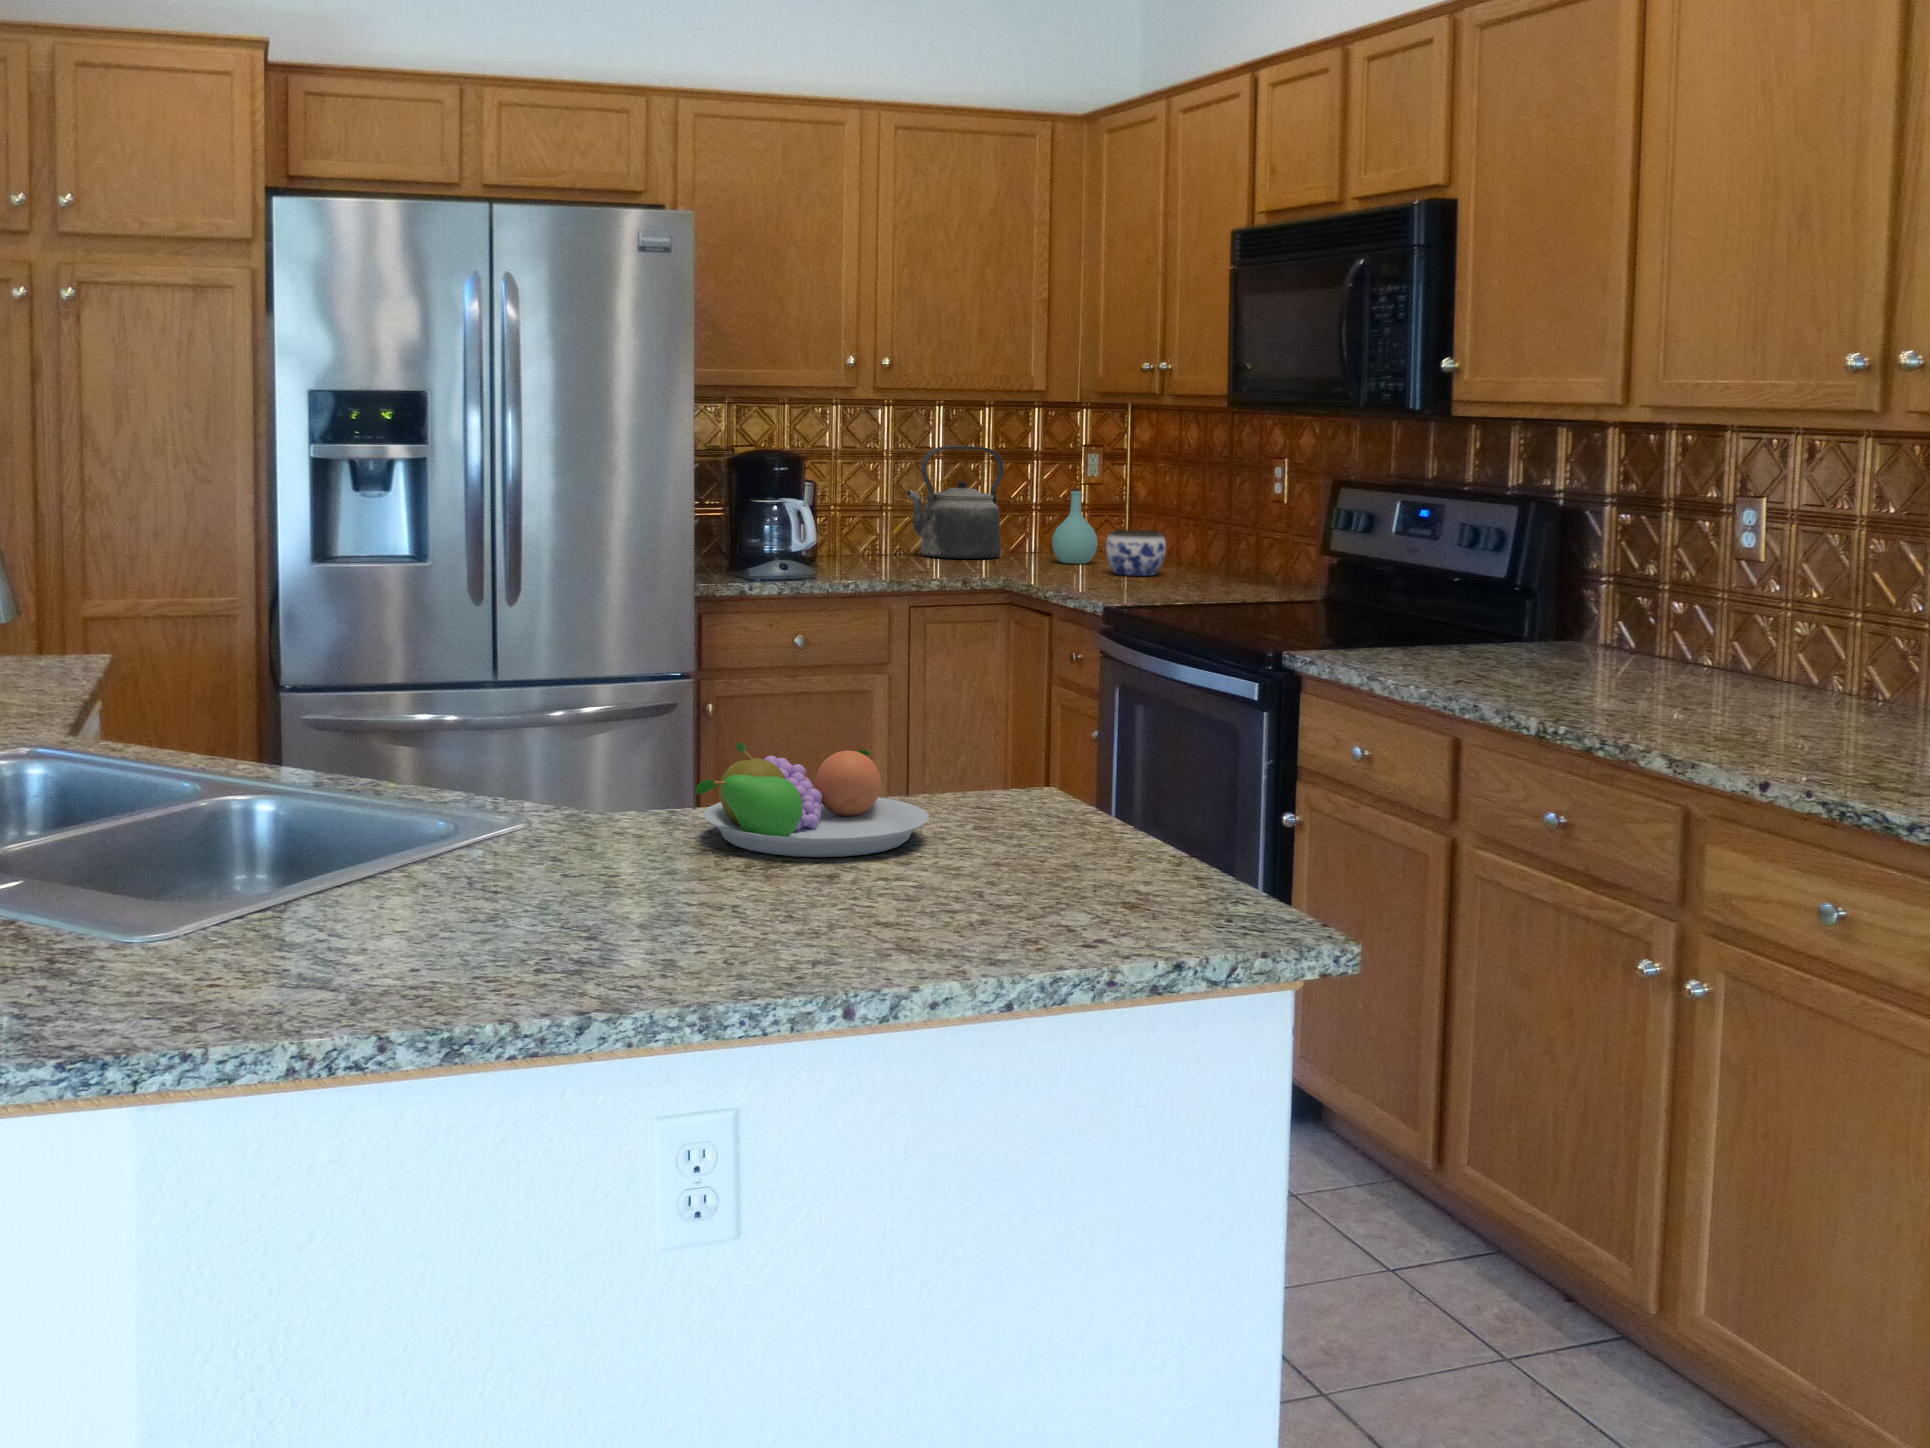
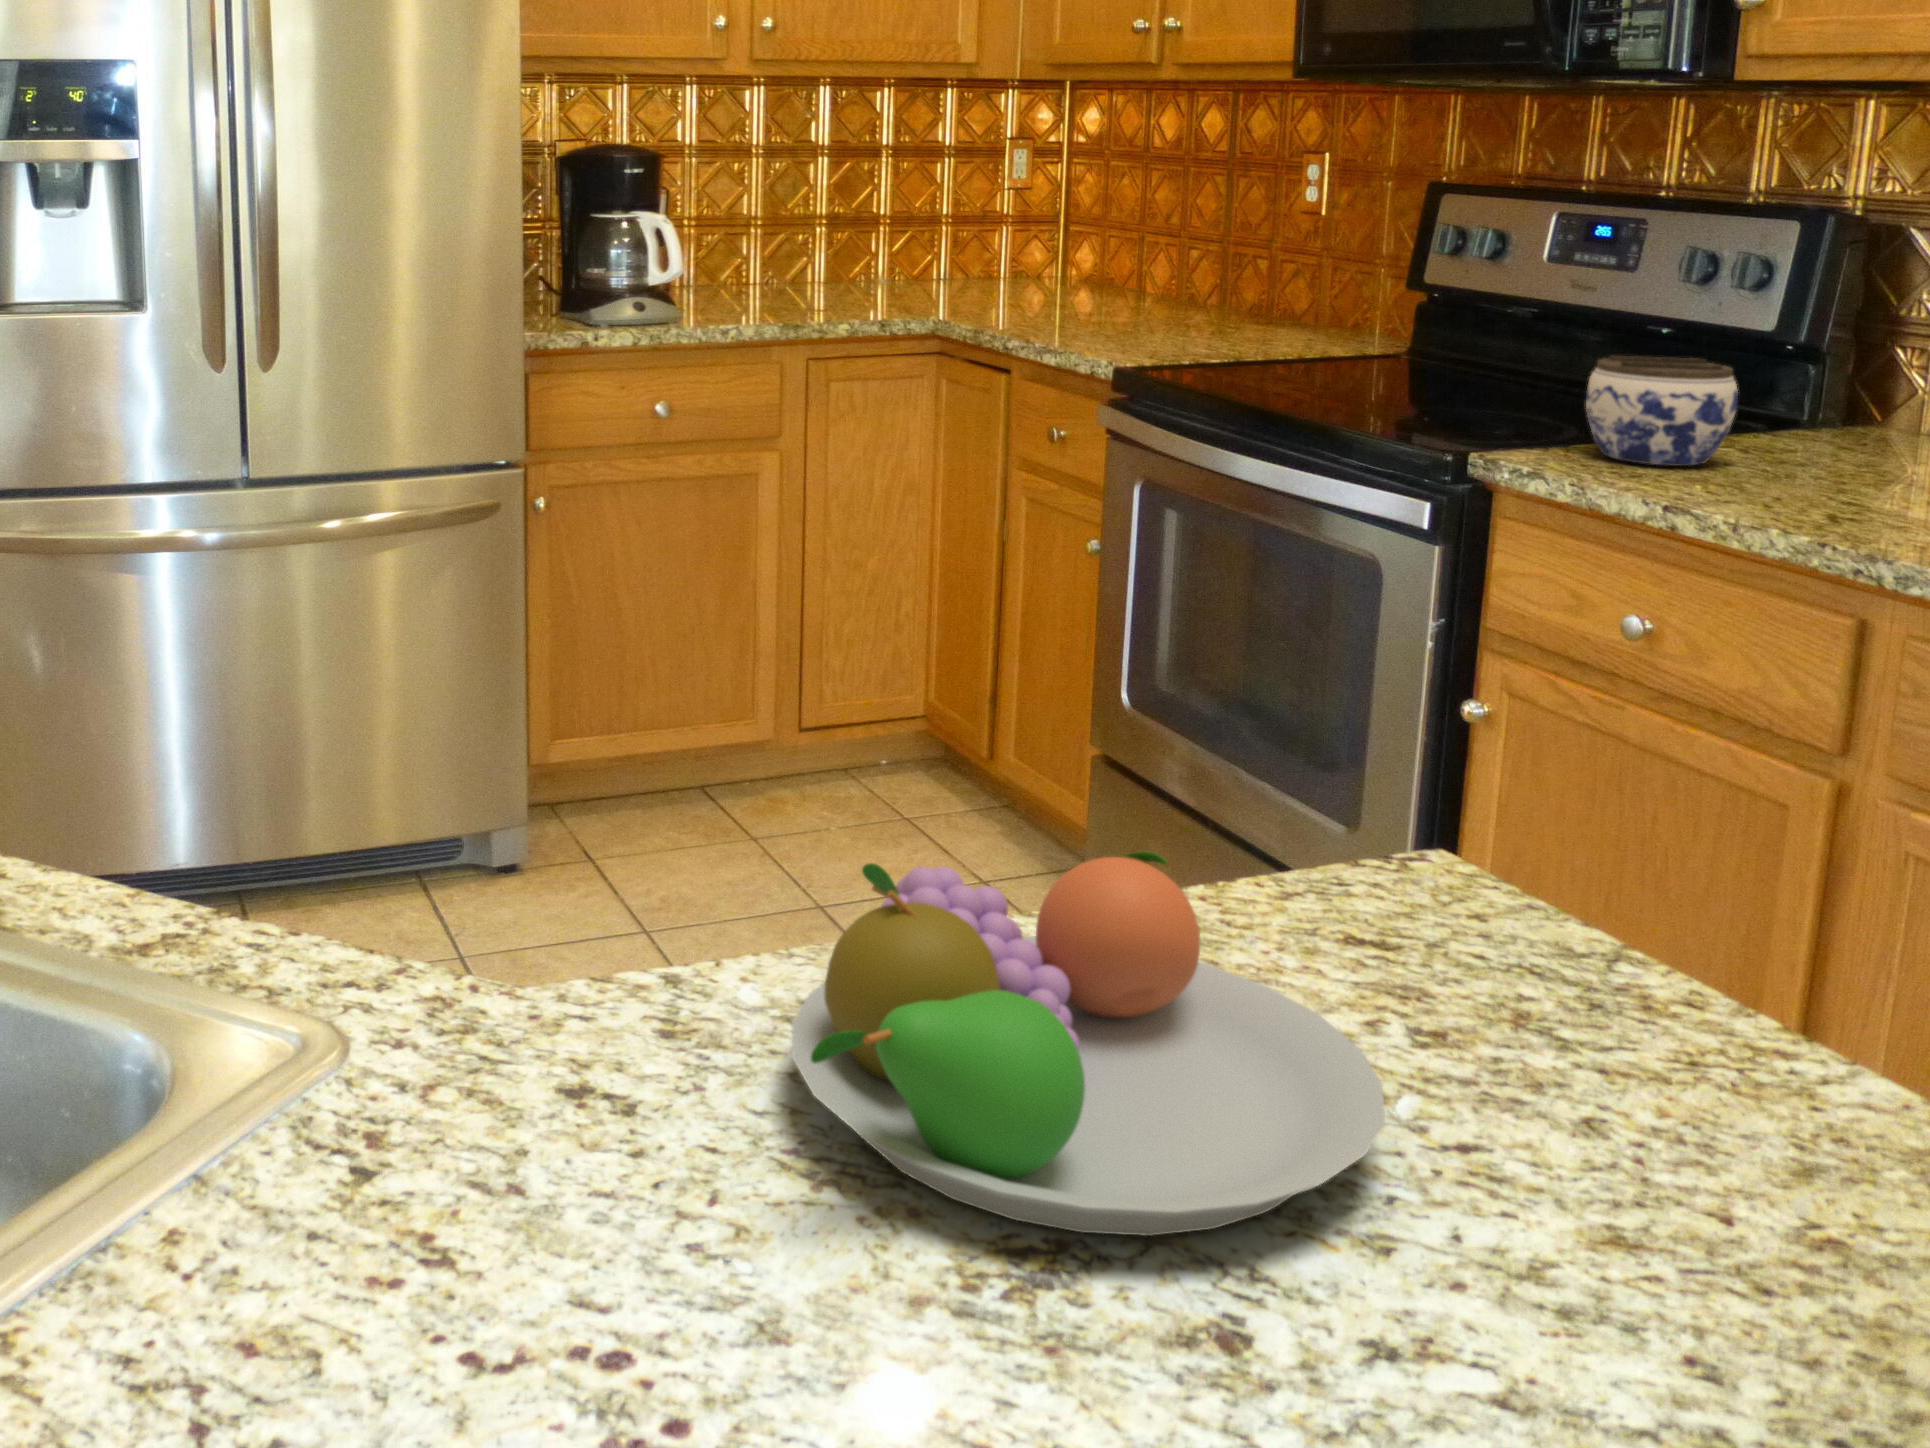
kettle: present [907,446,1004,559] -> none [785,139,910,290]
bottle: present [1052,487,1098,564] -> none [979,194,1042,296]
jar: present [1106,529,1166,576] -> present [1586,356,1738,466]

